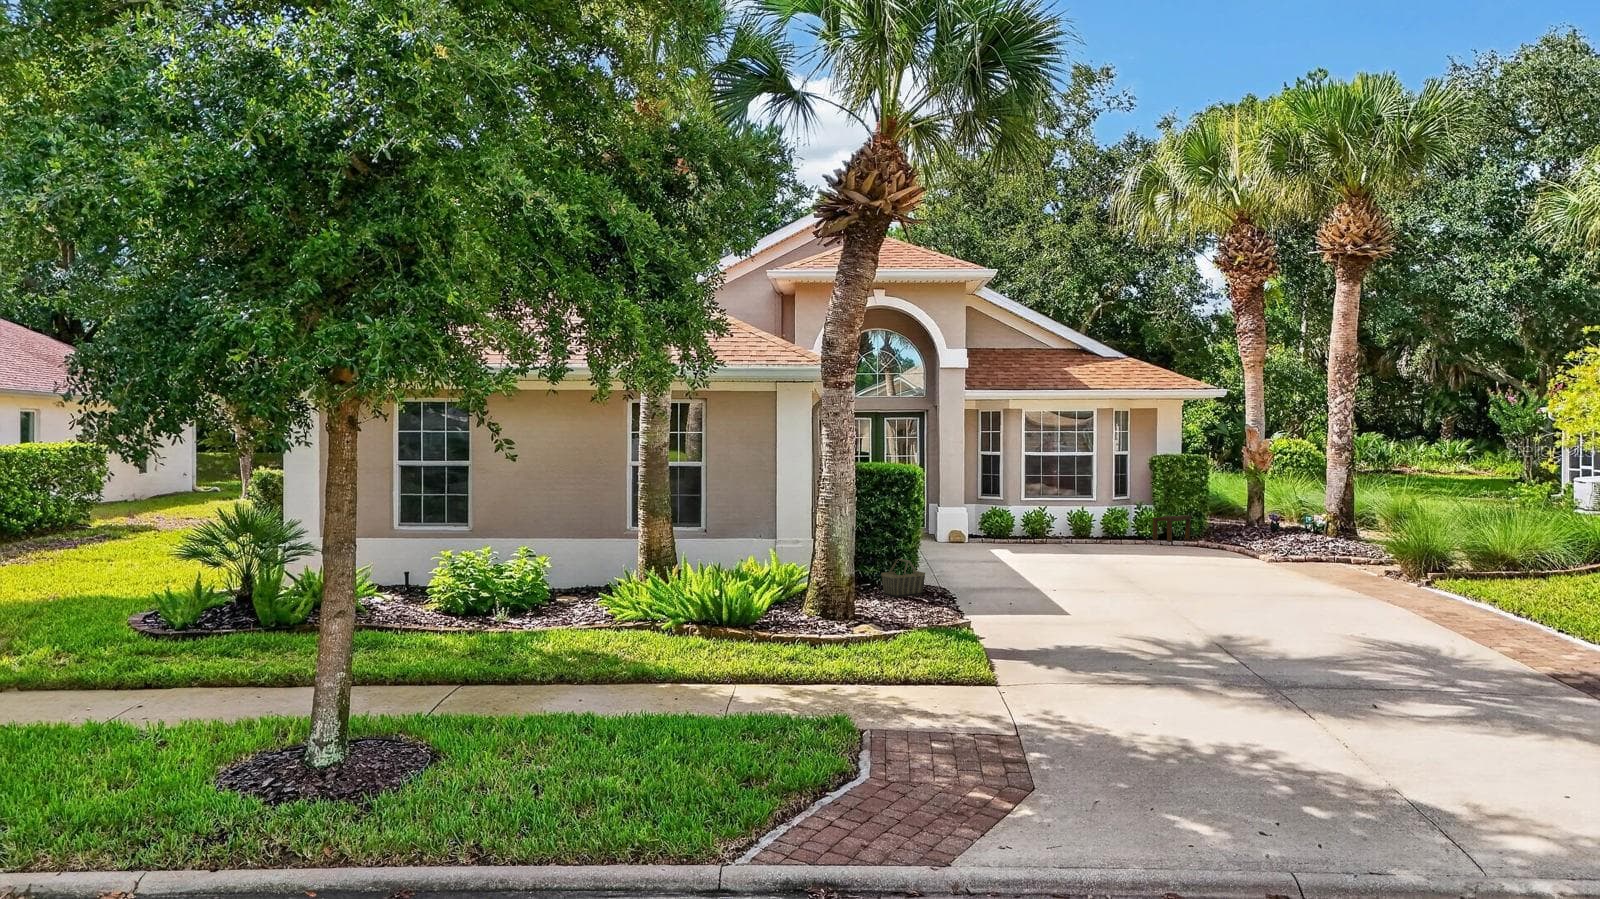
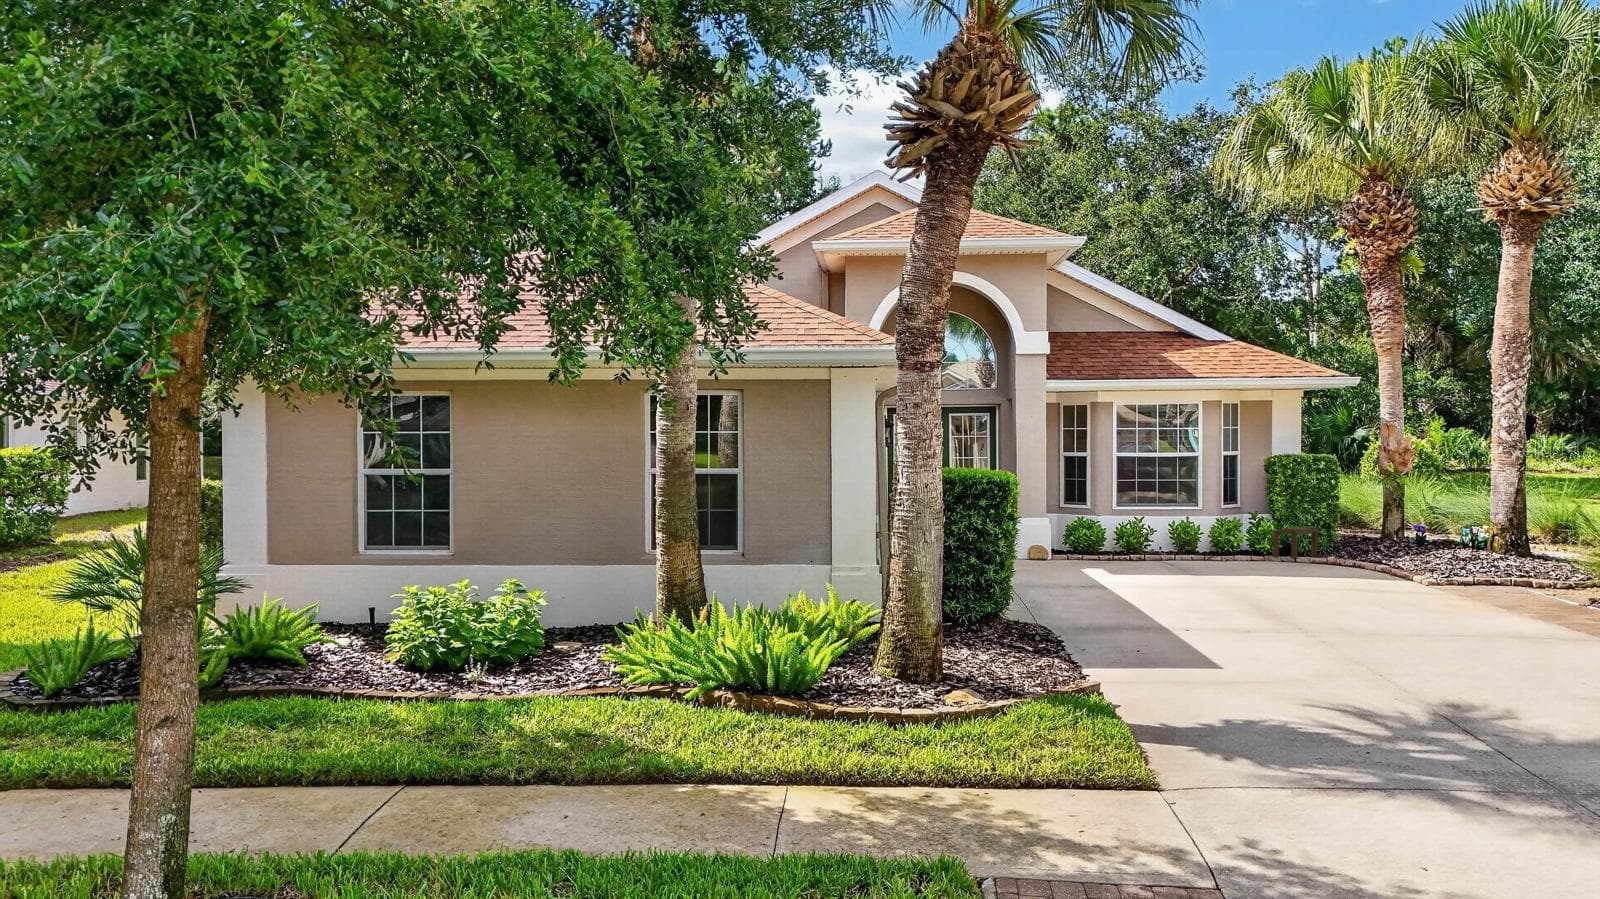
basket: present [881,559,925,597] -> none [965,590,1022,640]

